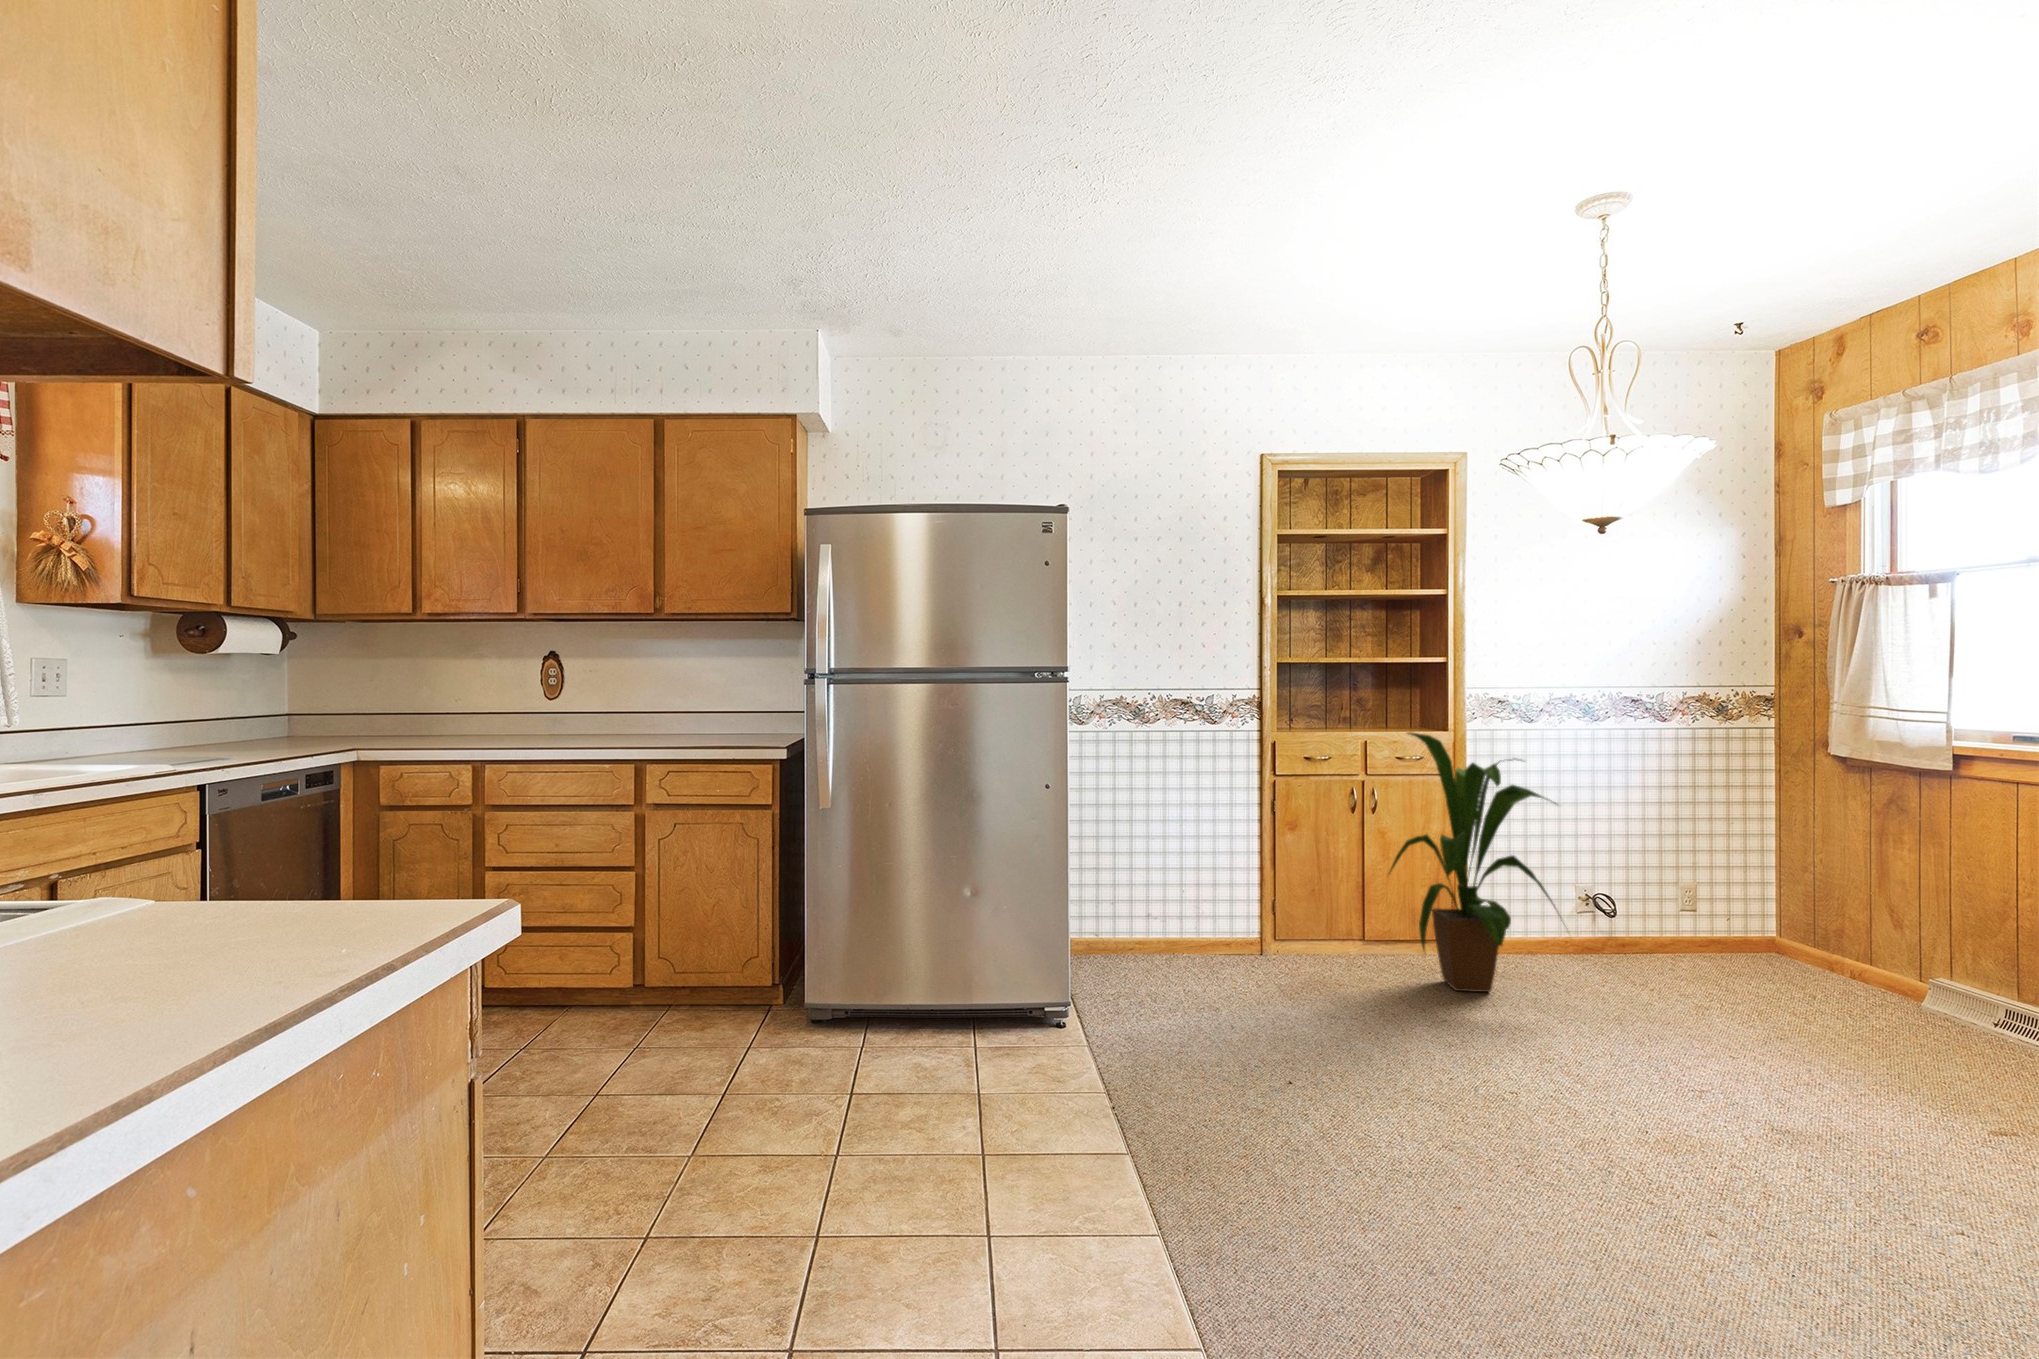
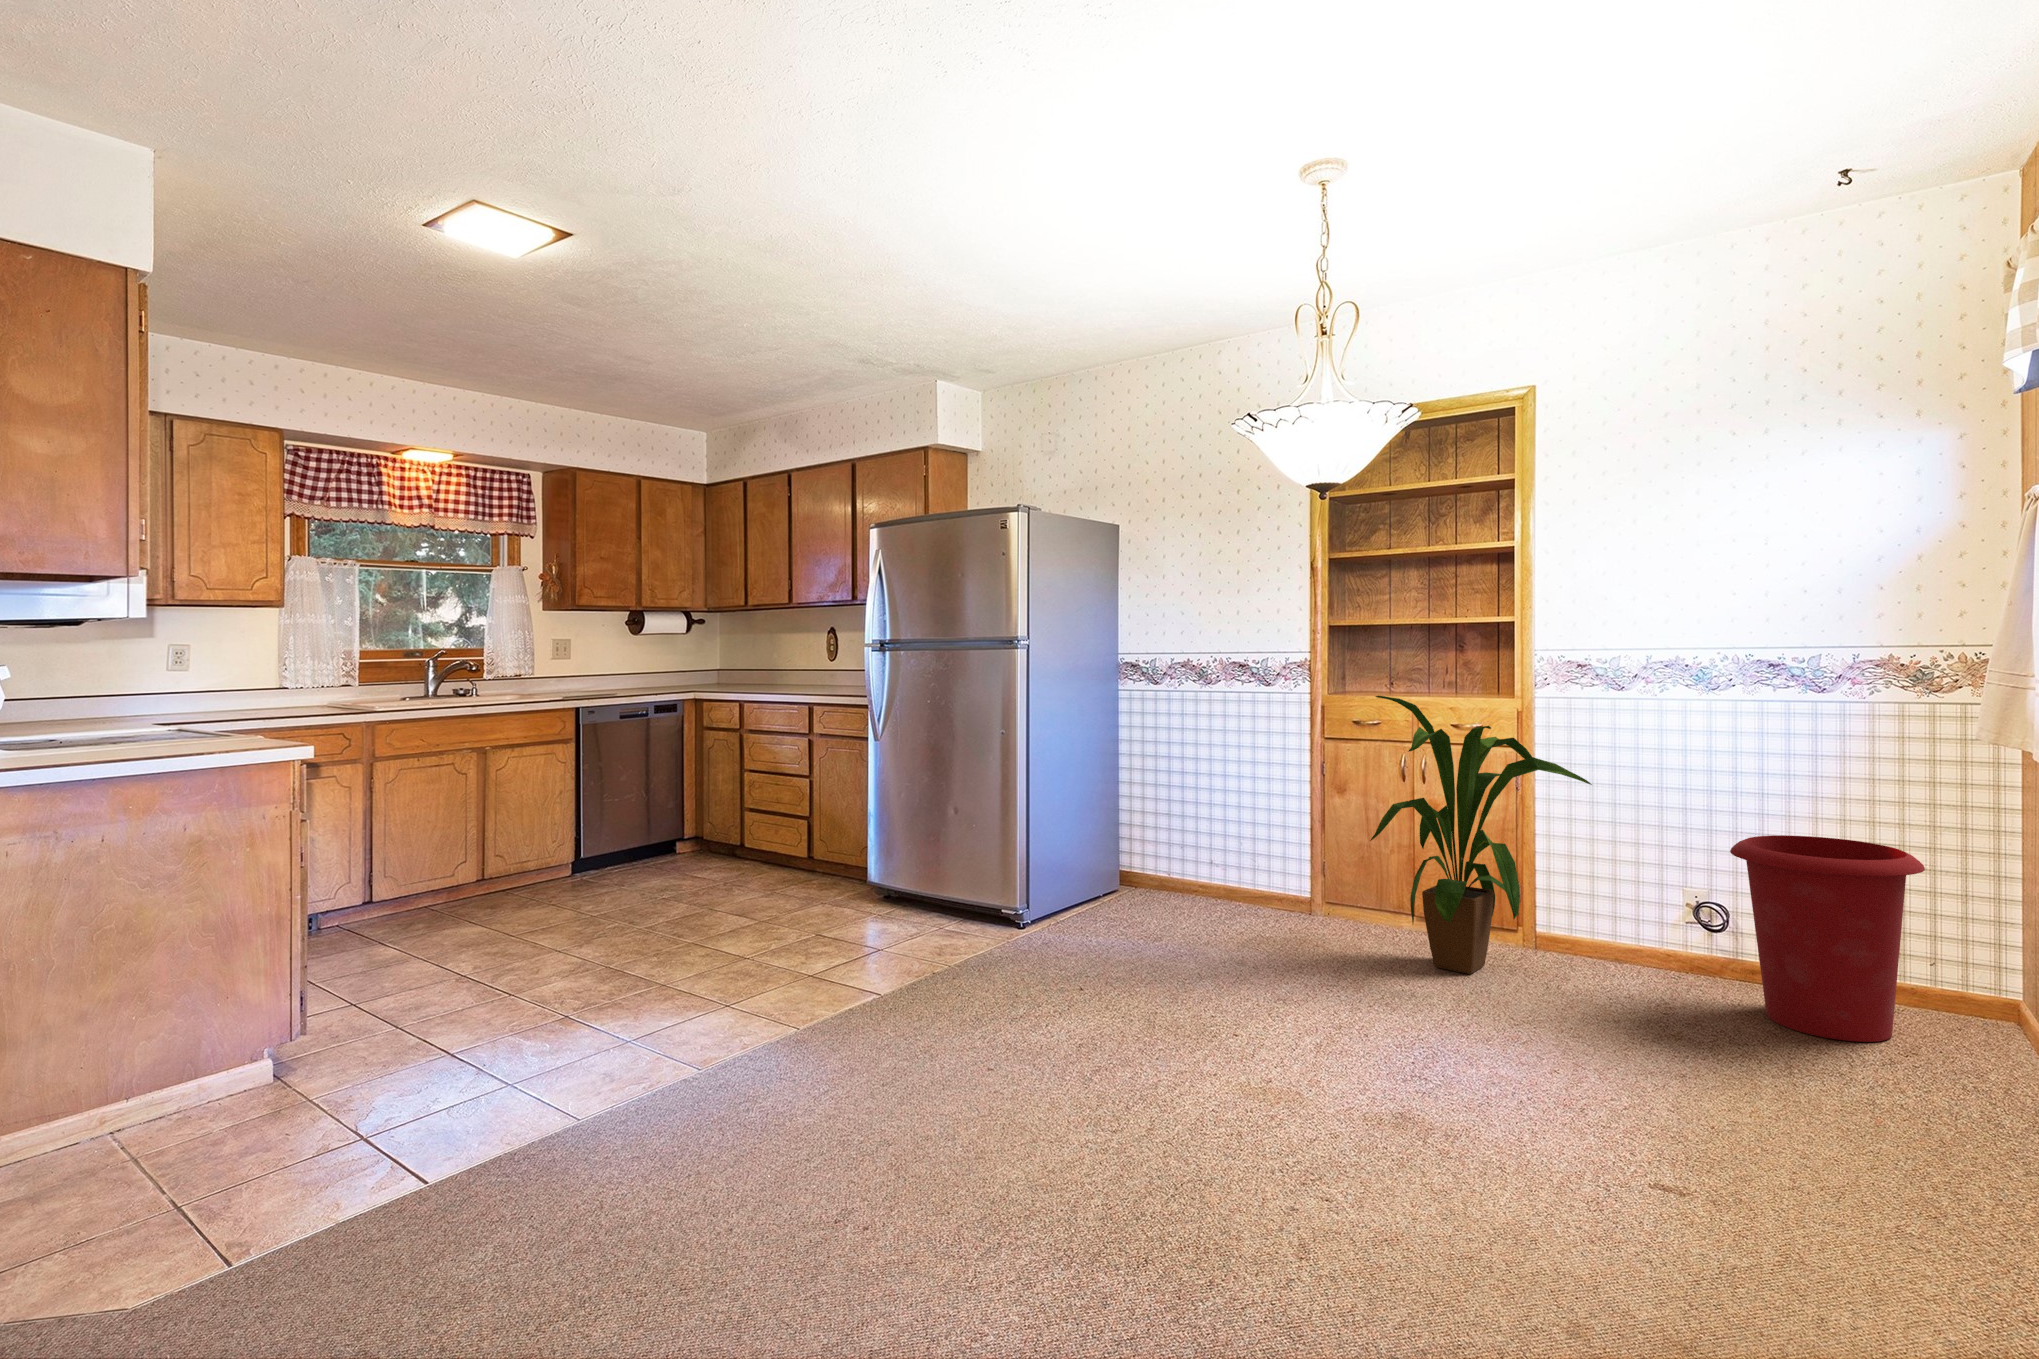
waste bin: none [1644,835,1792,993] -> present [1730,835,1925,1042]

